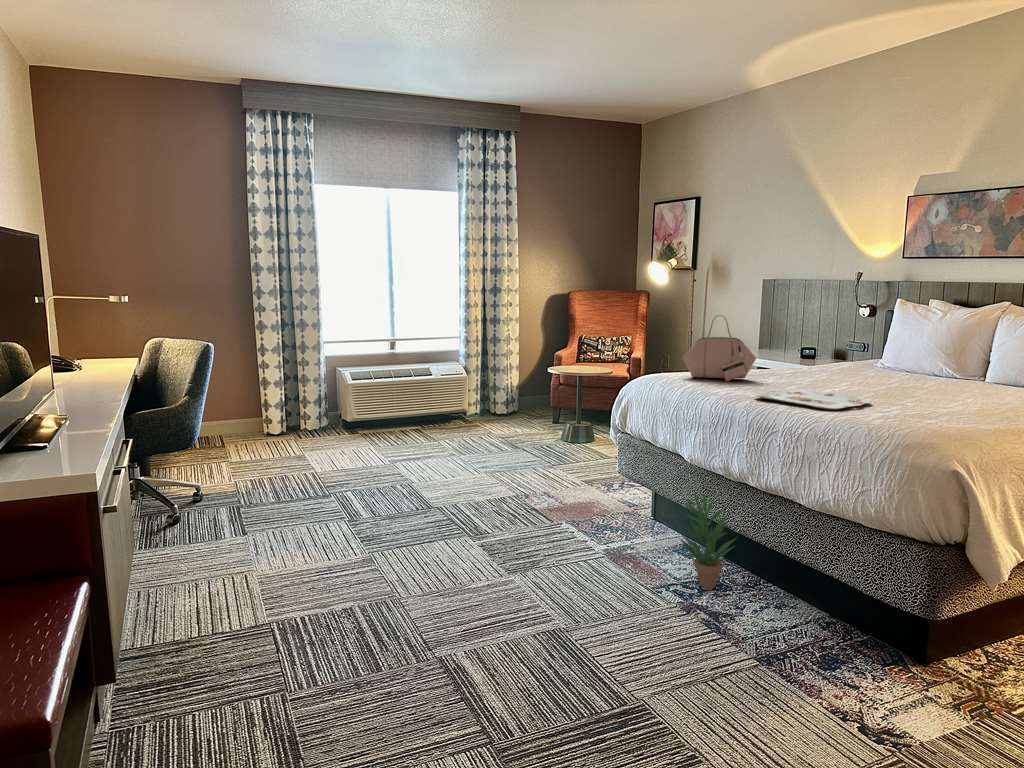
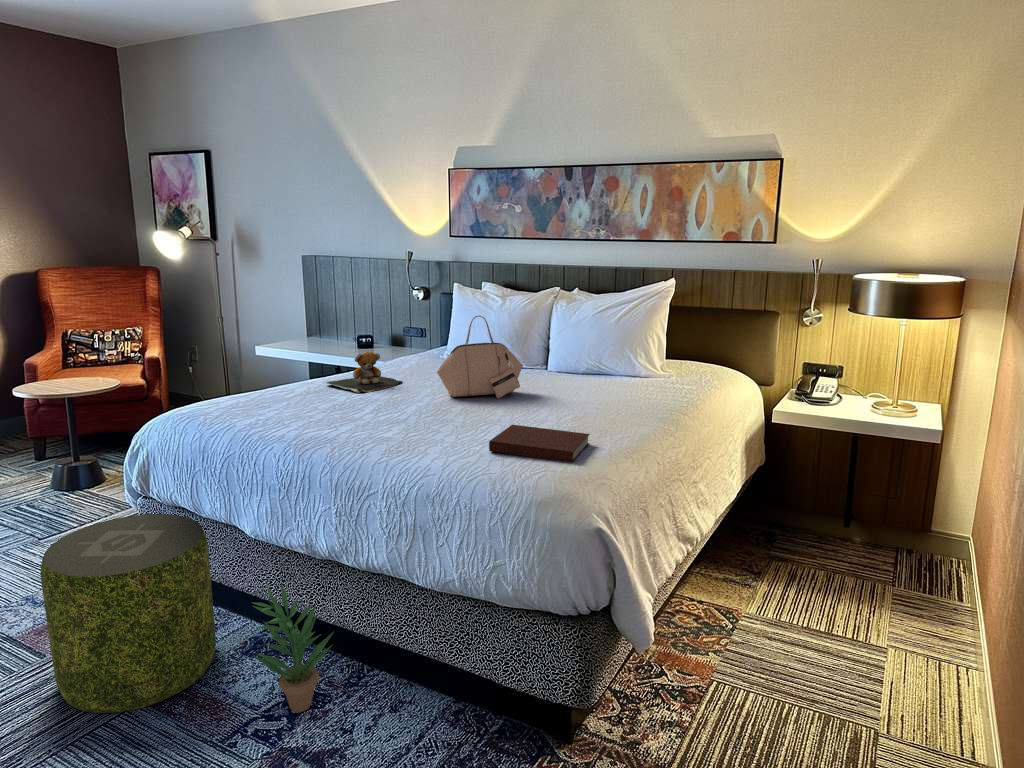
handbag: present [683,315,756,381] -> present [437,316,523,399]
teddy bear: none [762,349,829,380] -> present [326,352,403,393]
serving tray: present [754,389,871,410] -> none [332,414,471,451]
notebook: none [878,401,982,428] -> present [489,425,590,462]
pouf: none [560,441,659,559] -> present [40,514,216,713]

